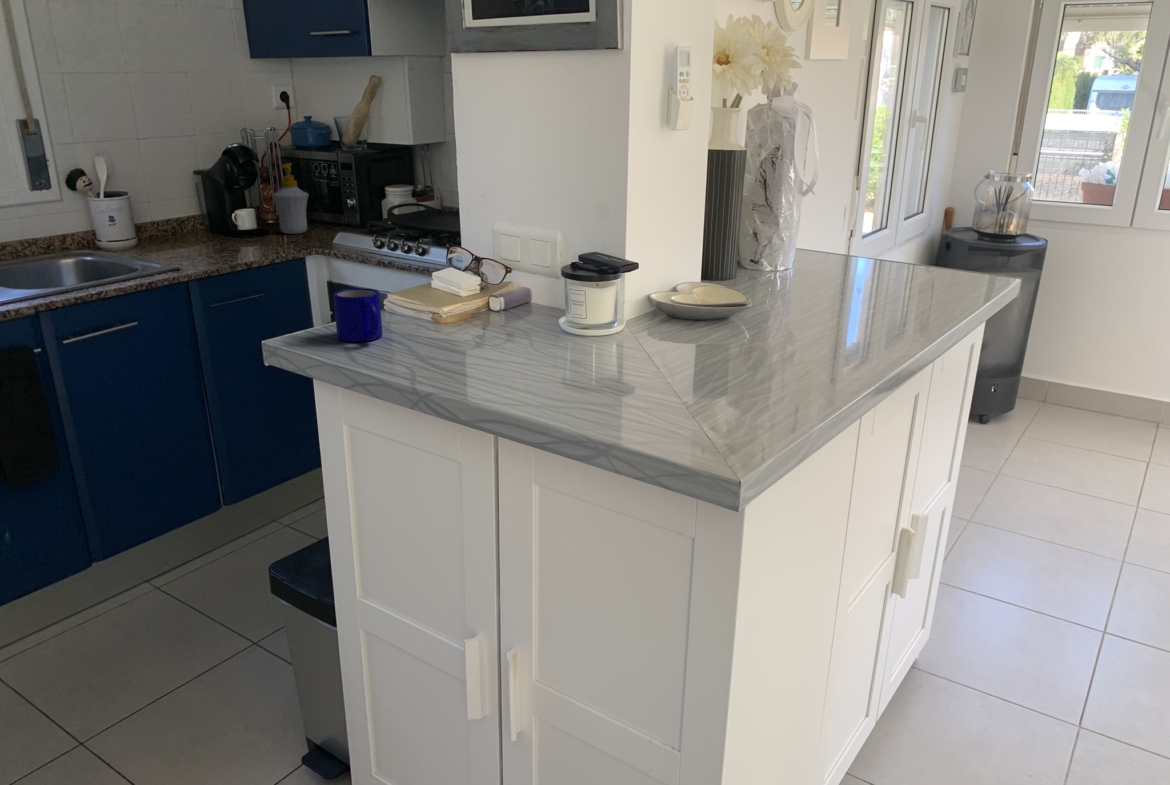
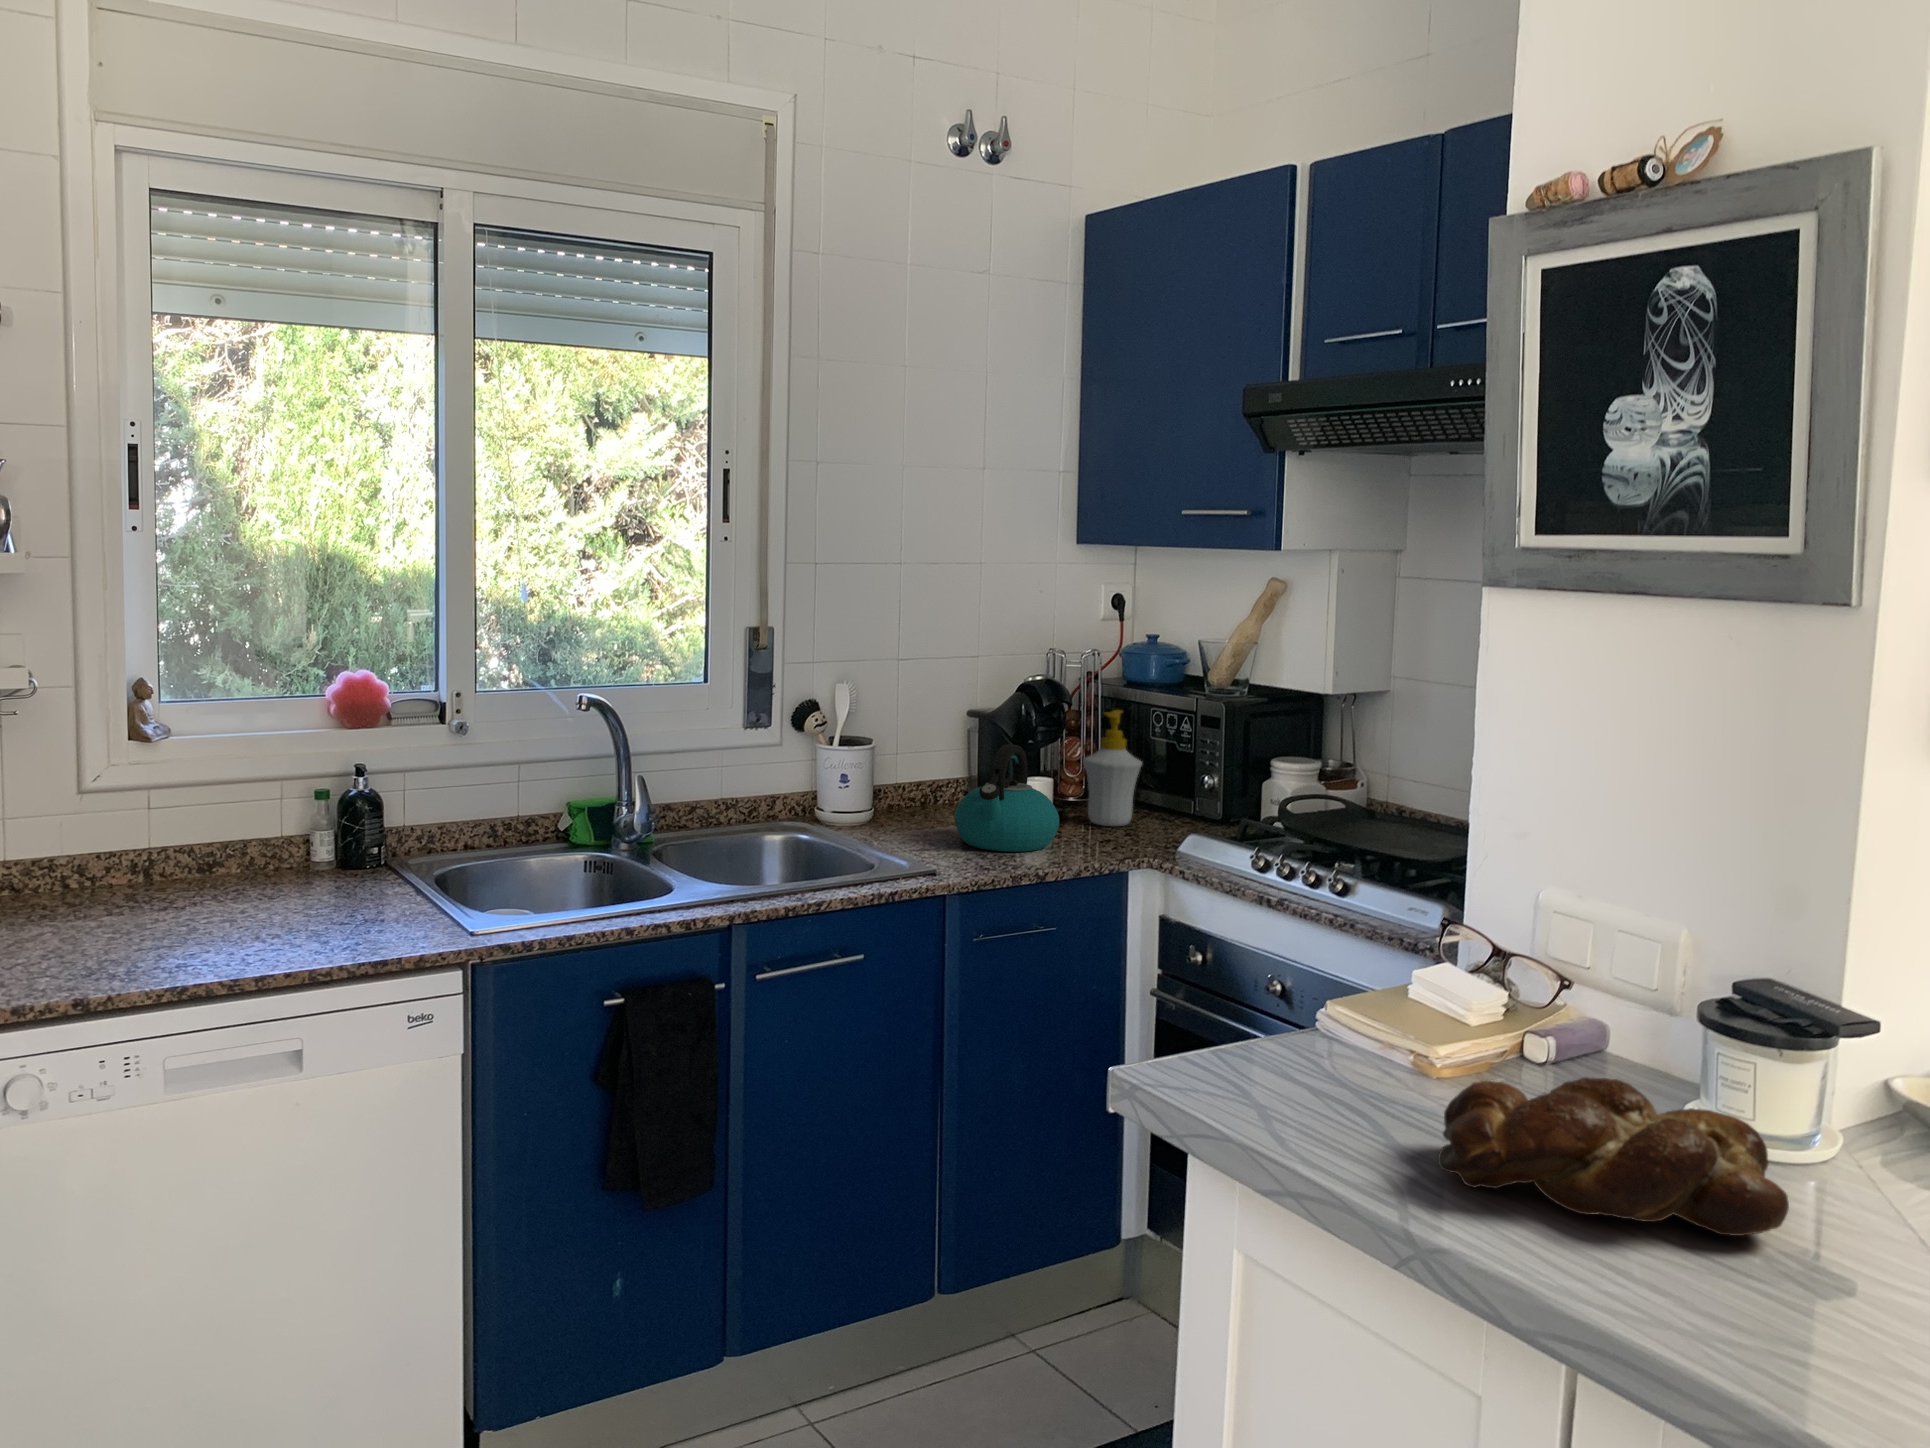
kettle: none [191,187,259,253] -> present [955,744,1059,852]
mug: present [333,288,382,342] -> none [1240,988,1327,1091]
bread loaf: none [433,304,593,370] -> present [1438,1077,1789,1236]

